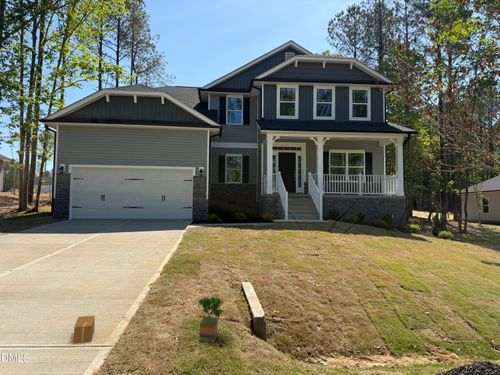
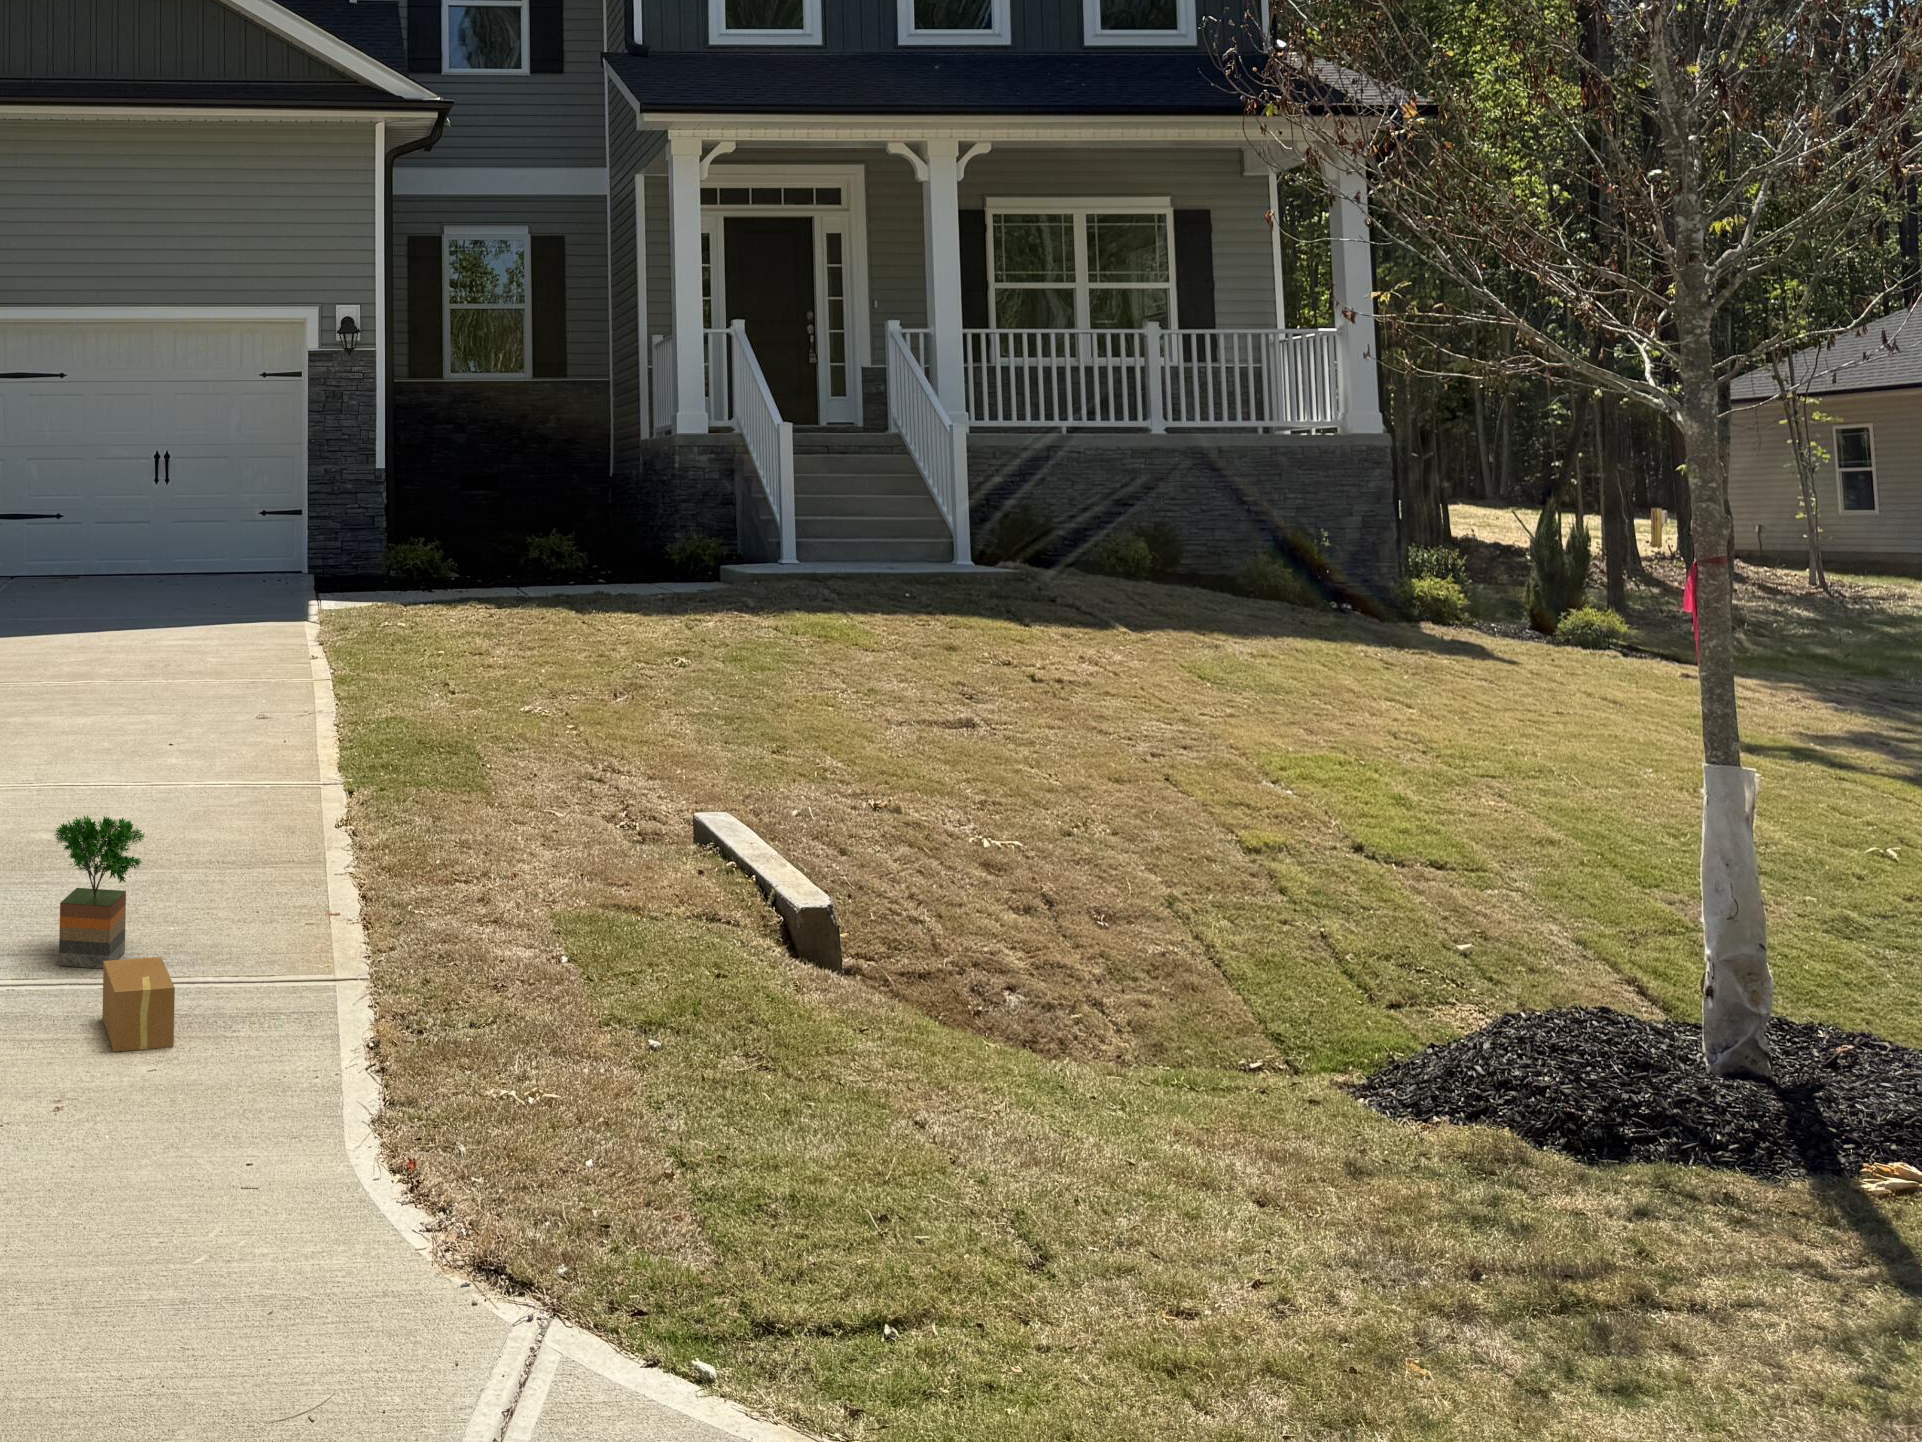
potted tree: present [198,297,223,343] -> present [54,815,145,969]

